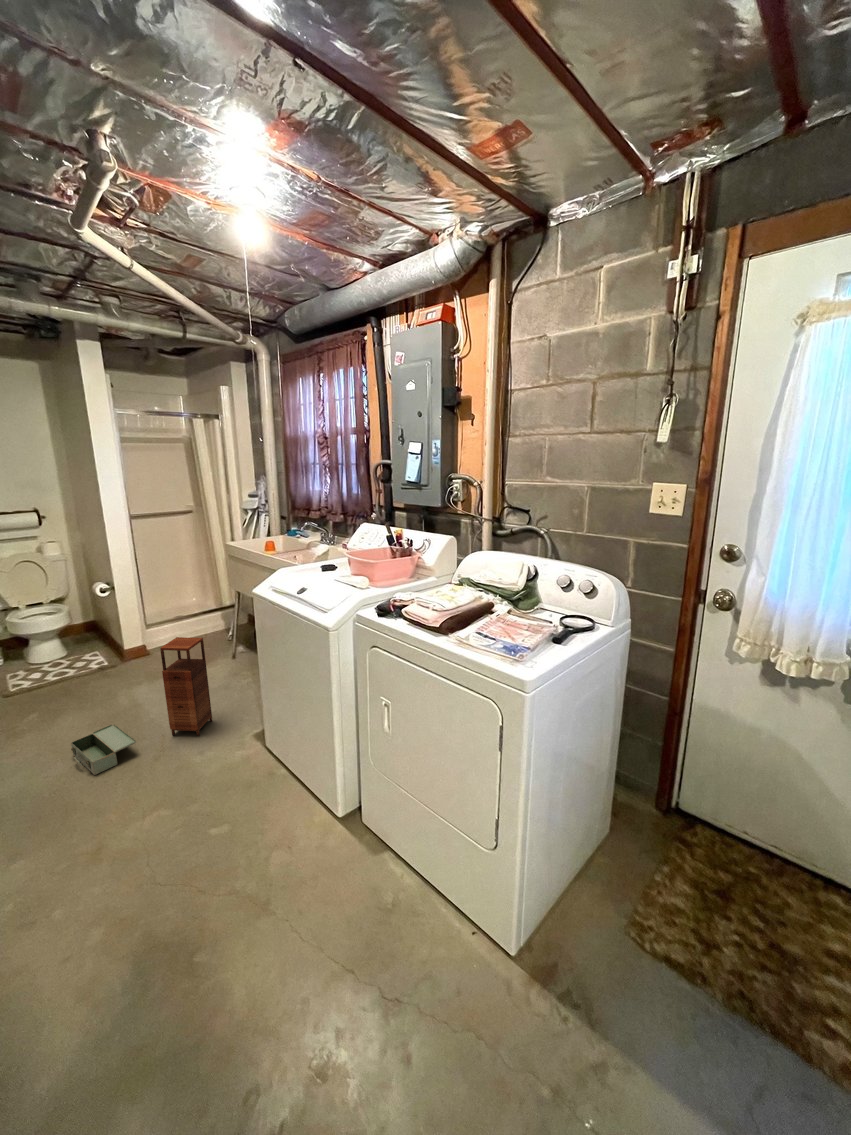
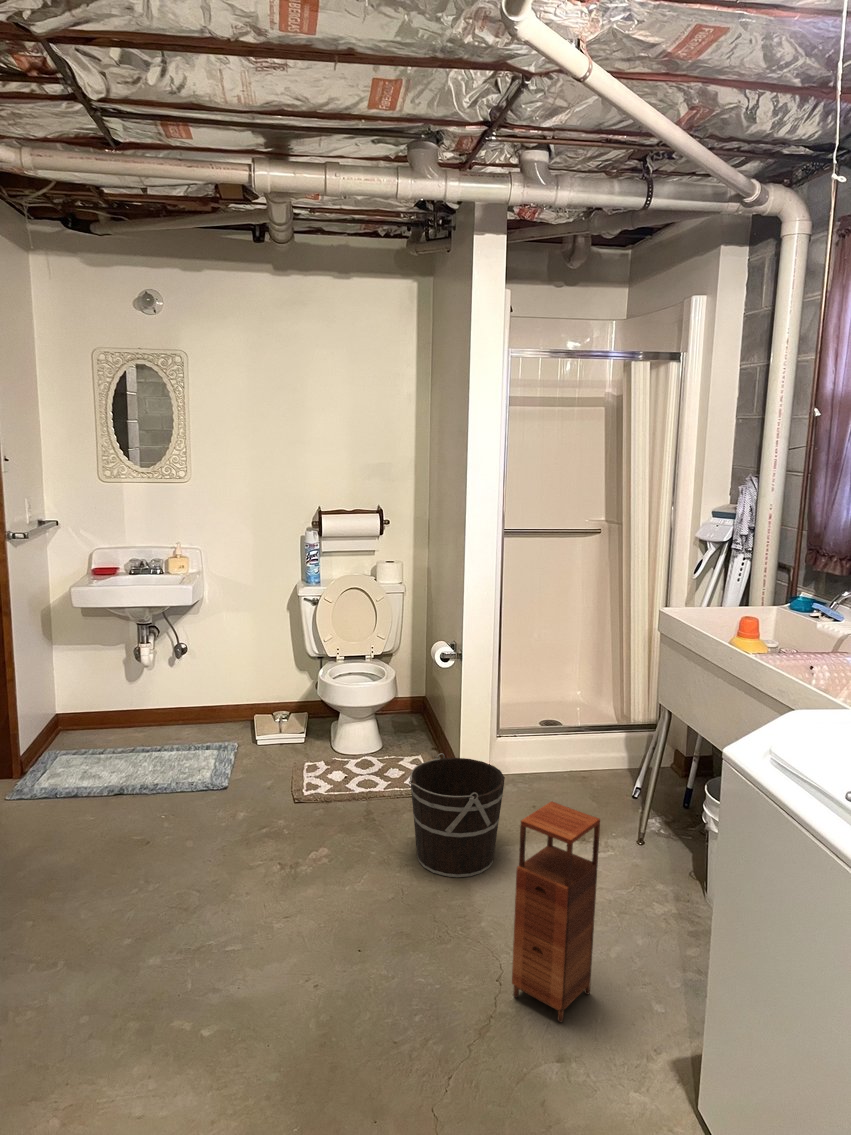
bucket: none [90,638,153,702] -> present [409,753,505,877]
toolbox: present [71,725,136,775] -> none [356,930,453,1032]

